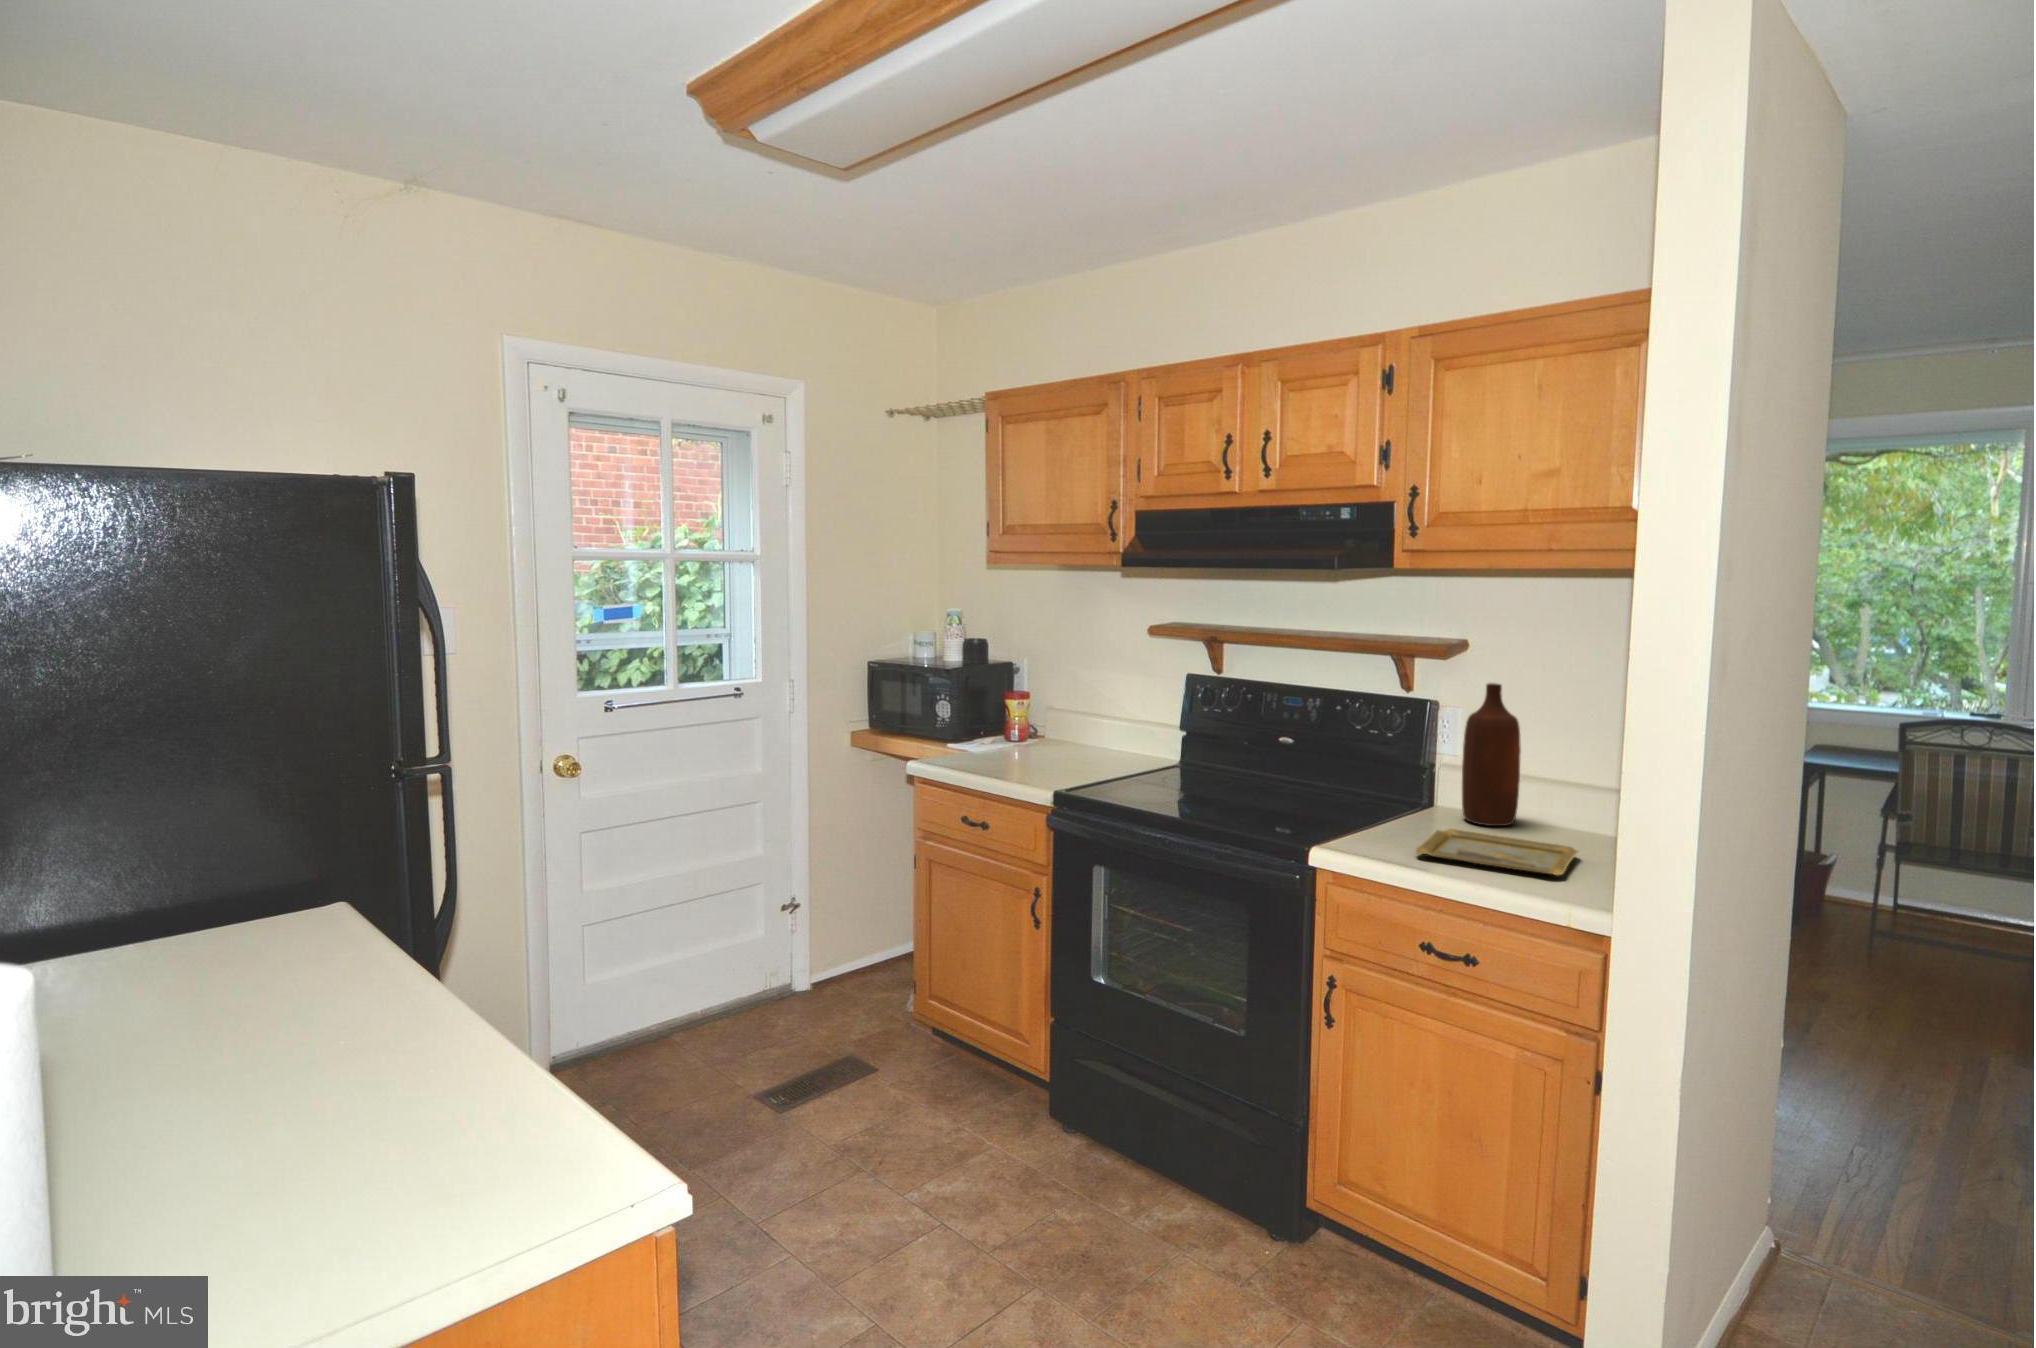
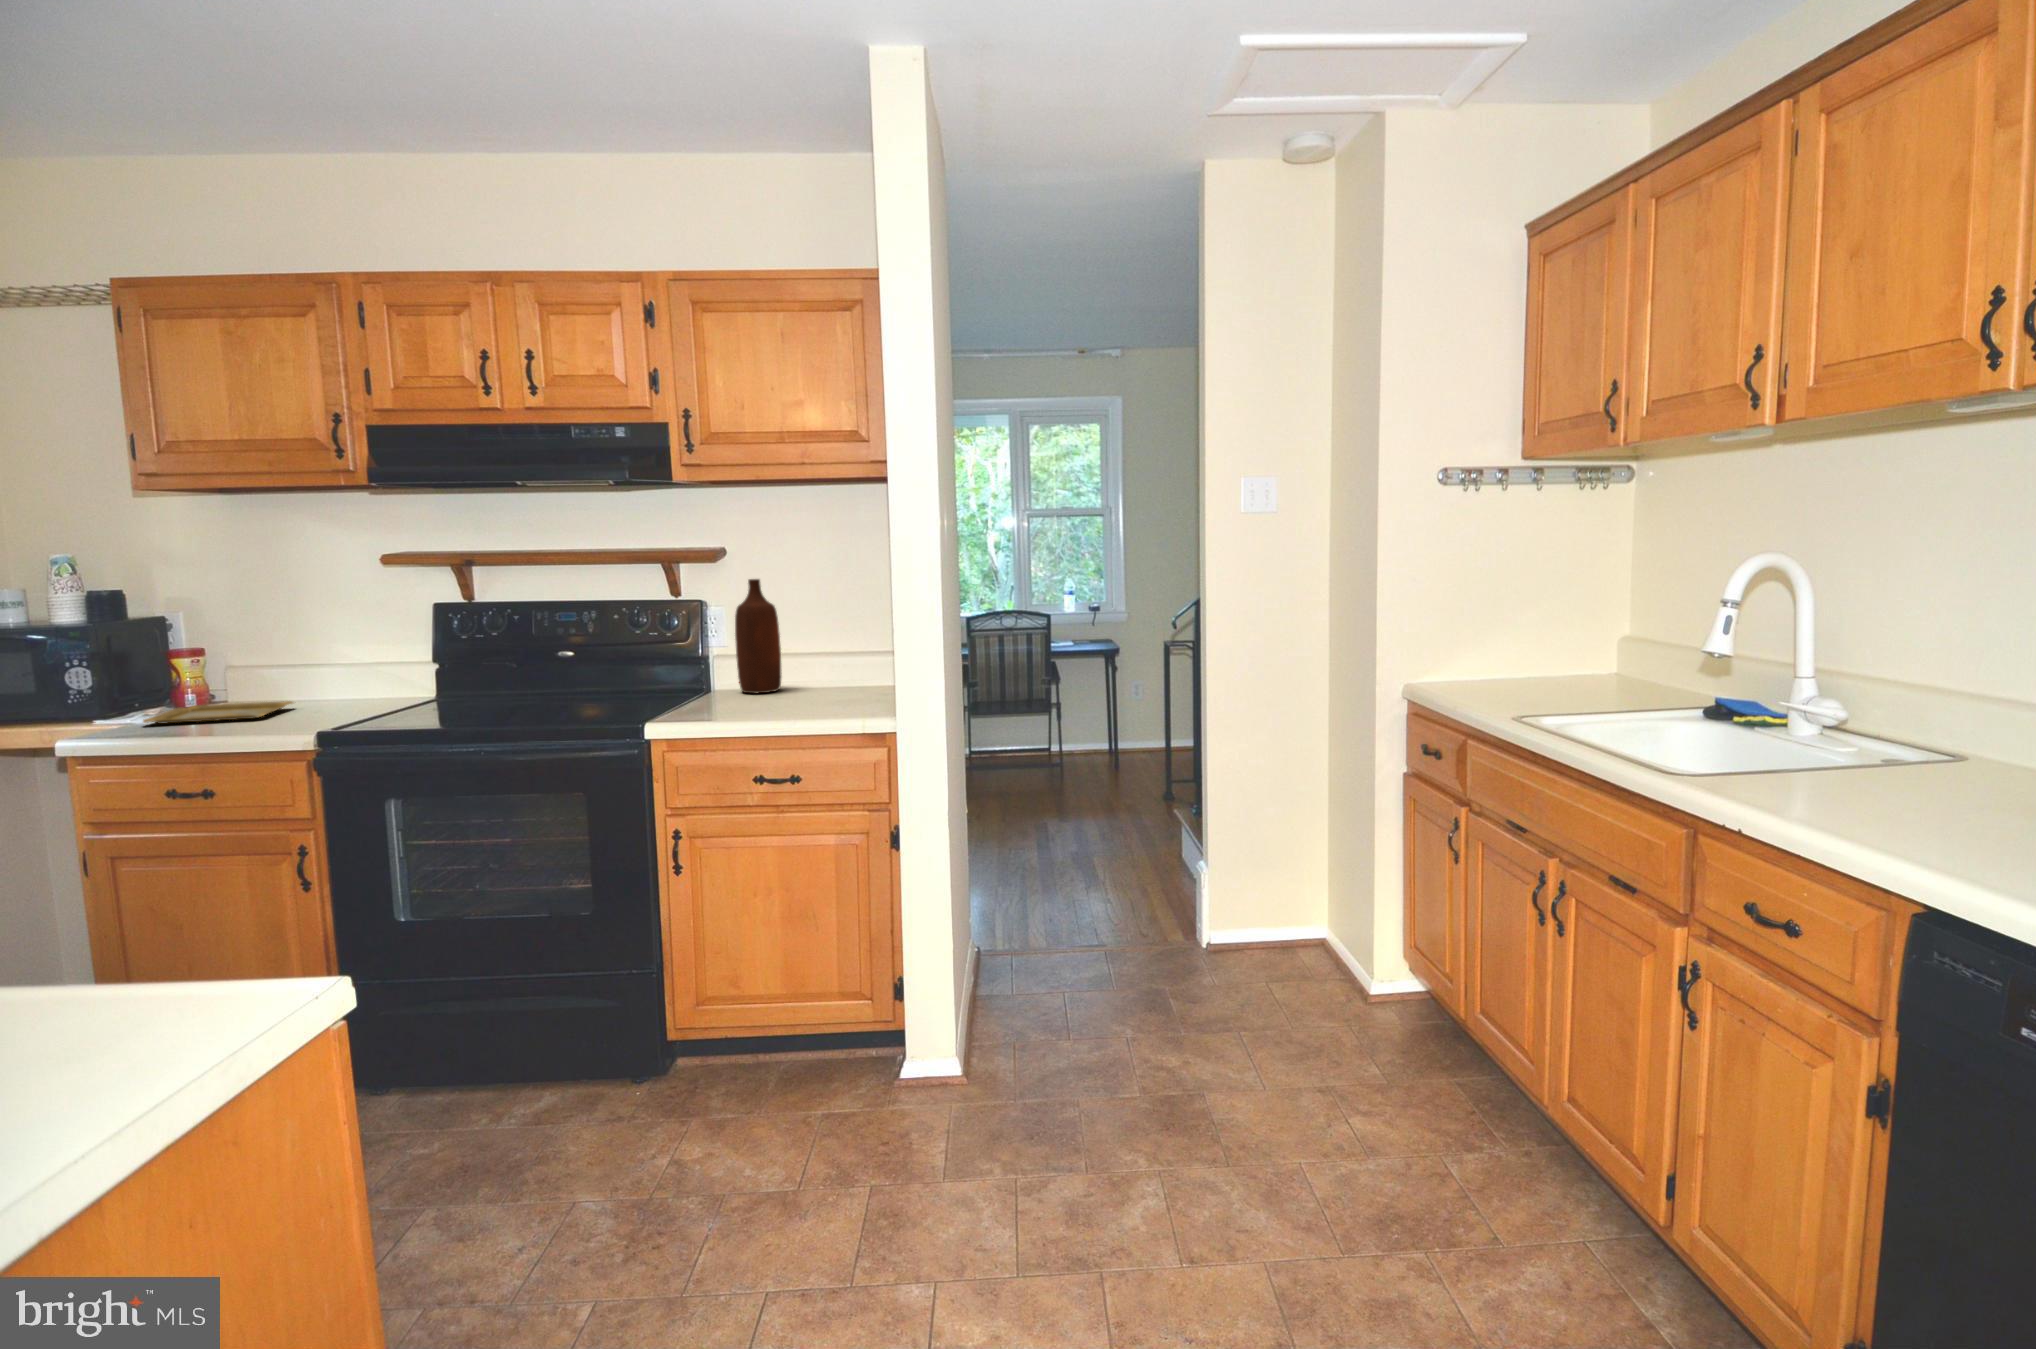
tray: present [1416,829,1578,875] -> present [143,701,293,724]

